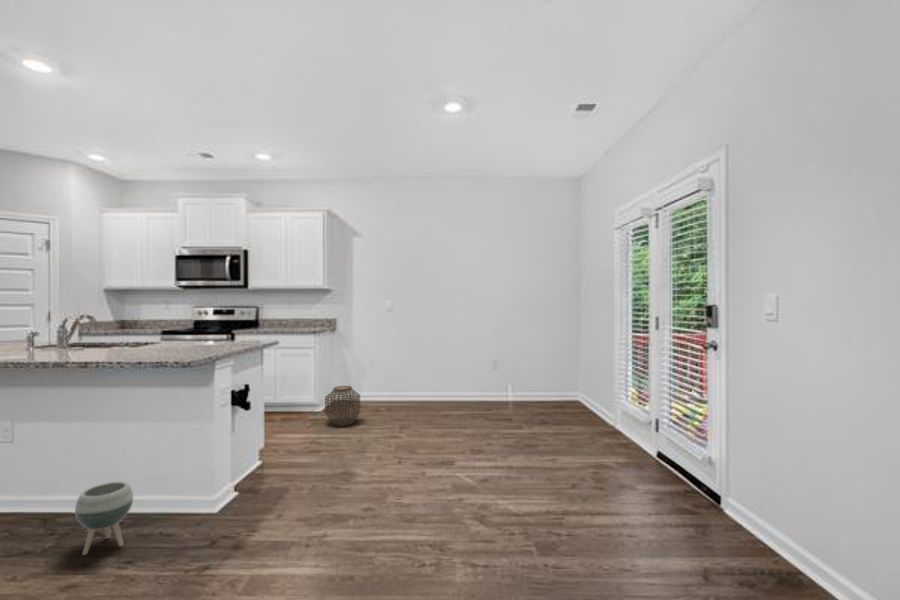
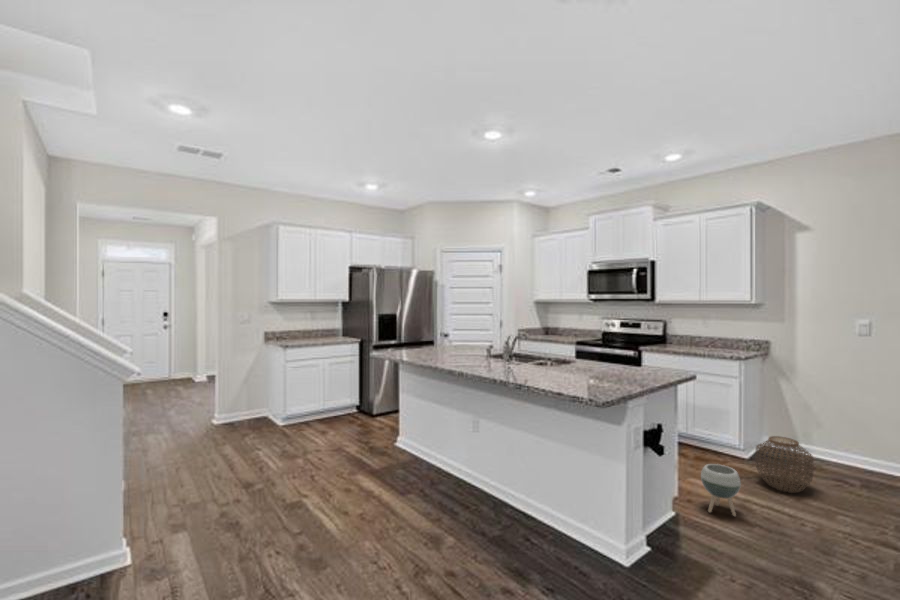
planter: present [75,482,133,555] -> present [701,464,741,516]

